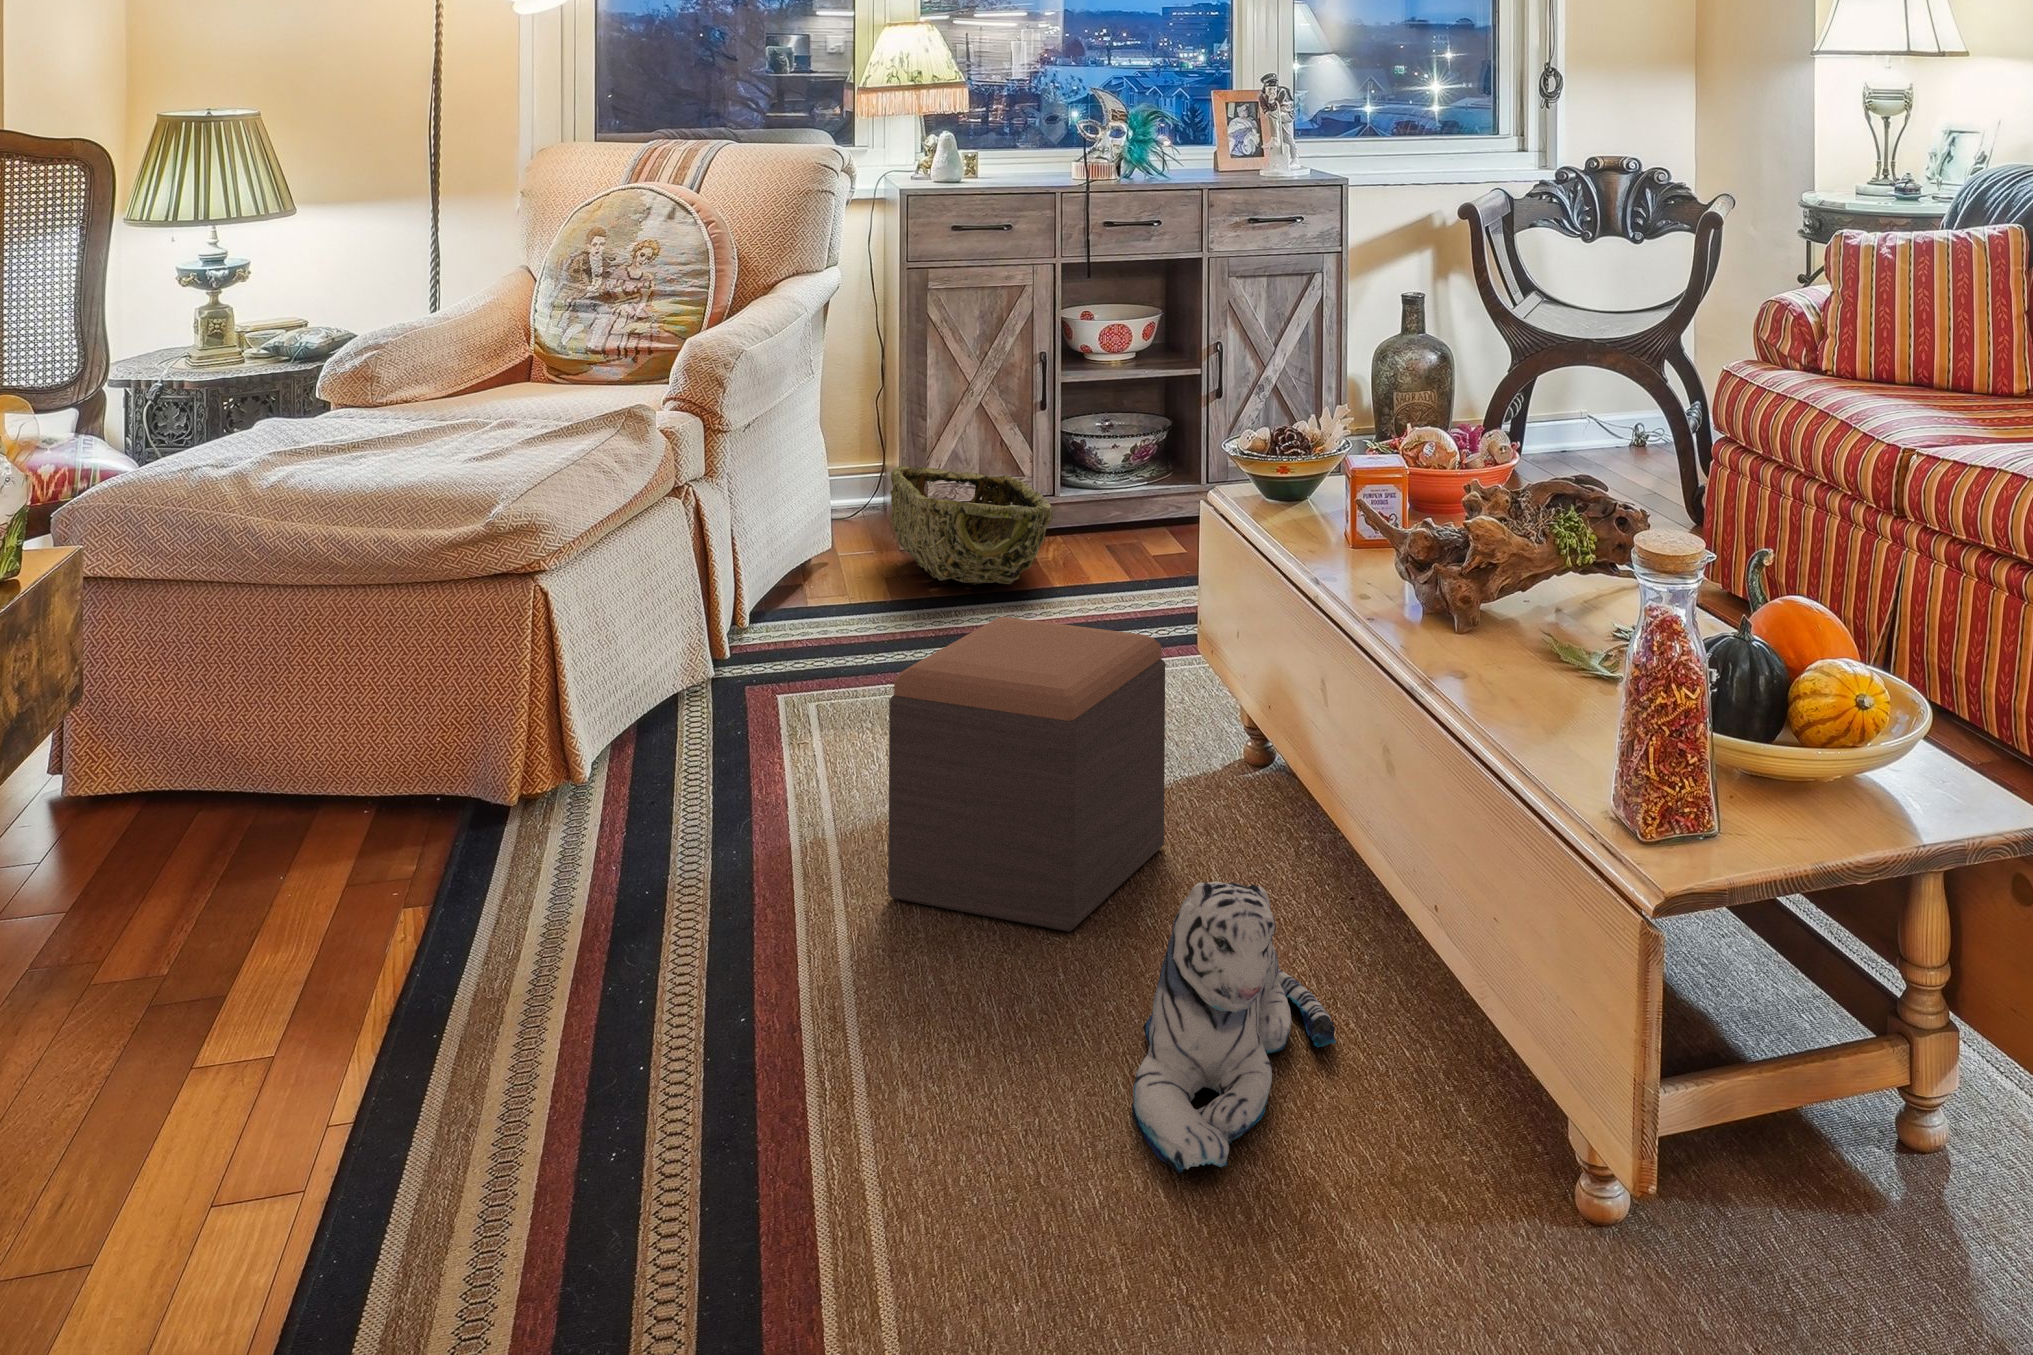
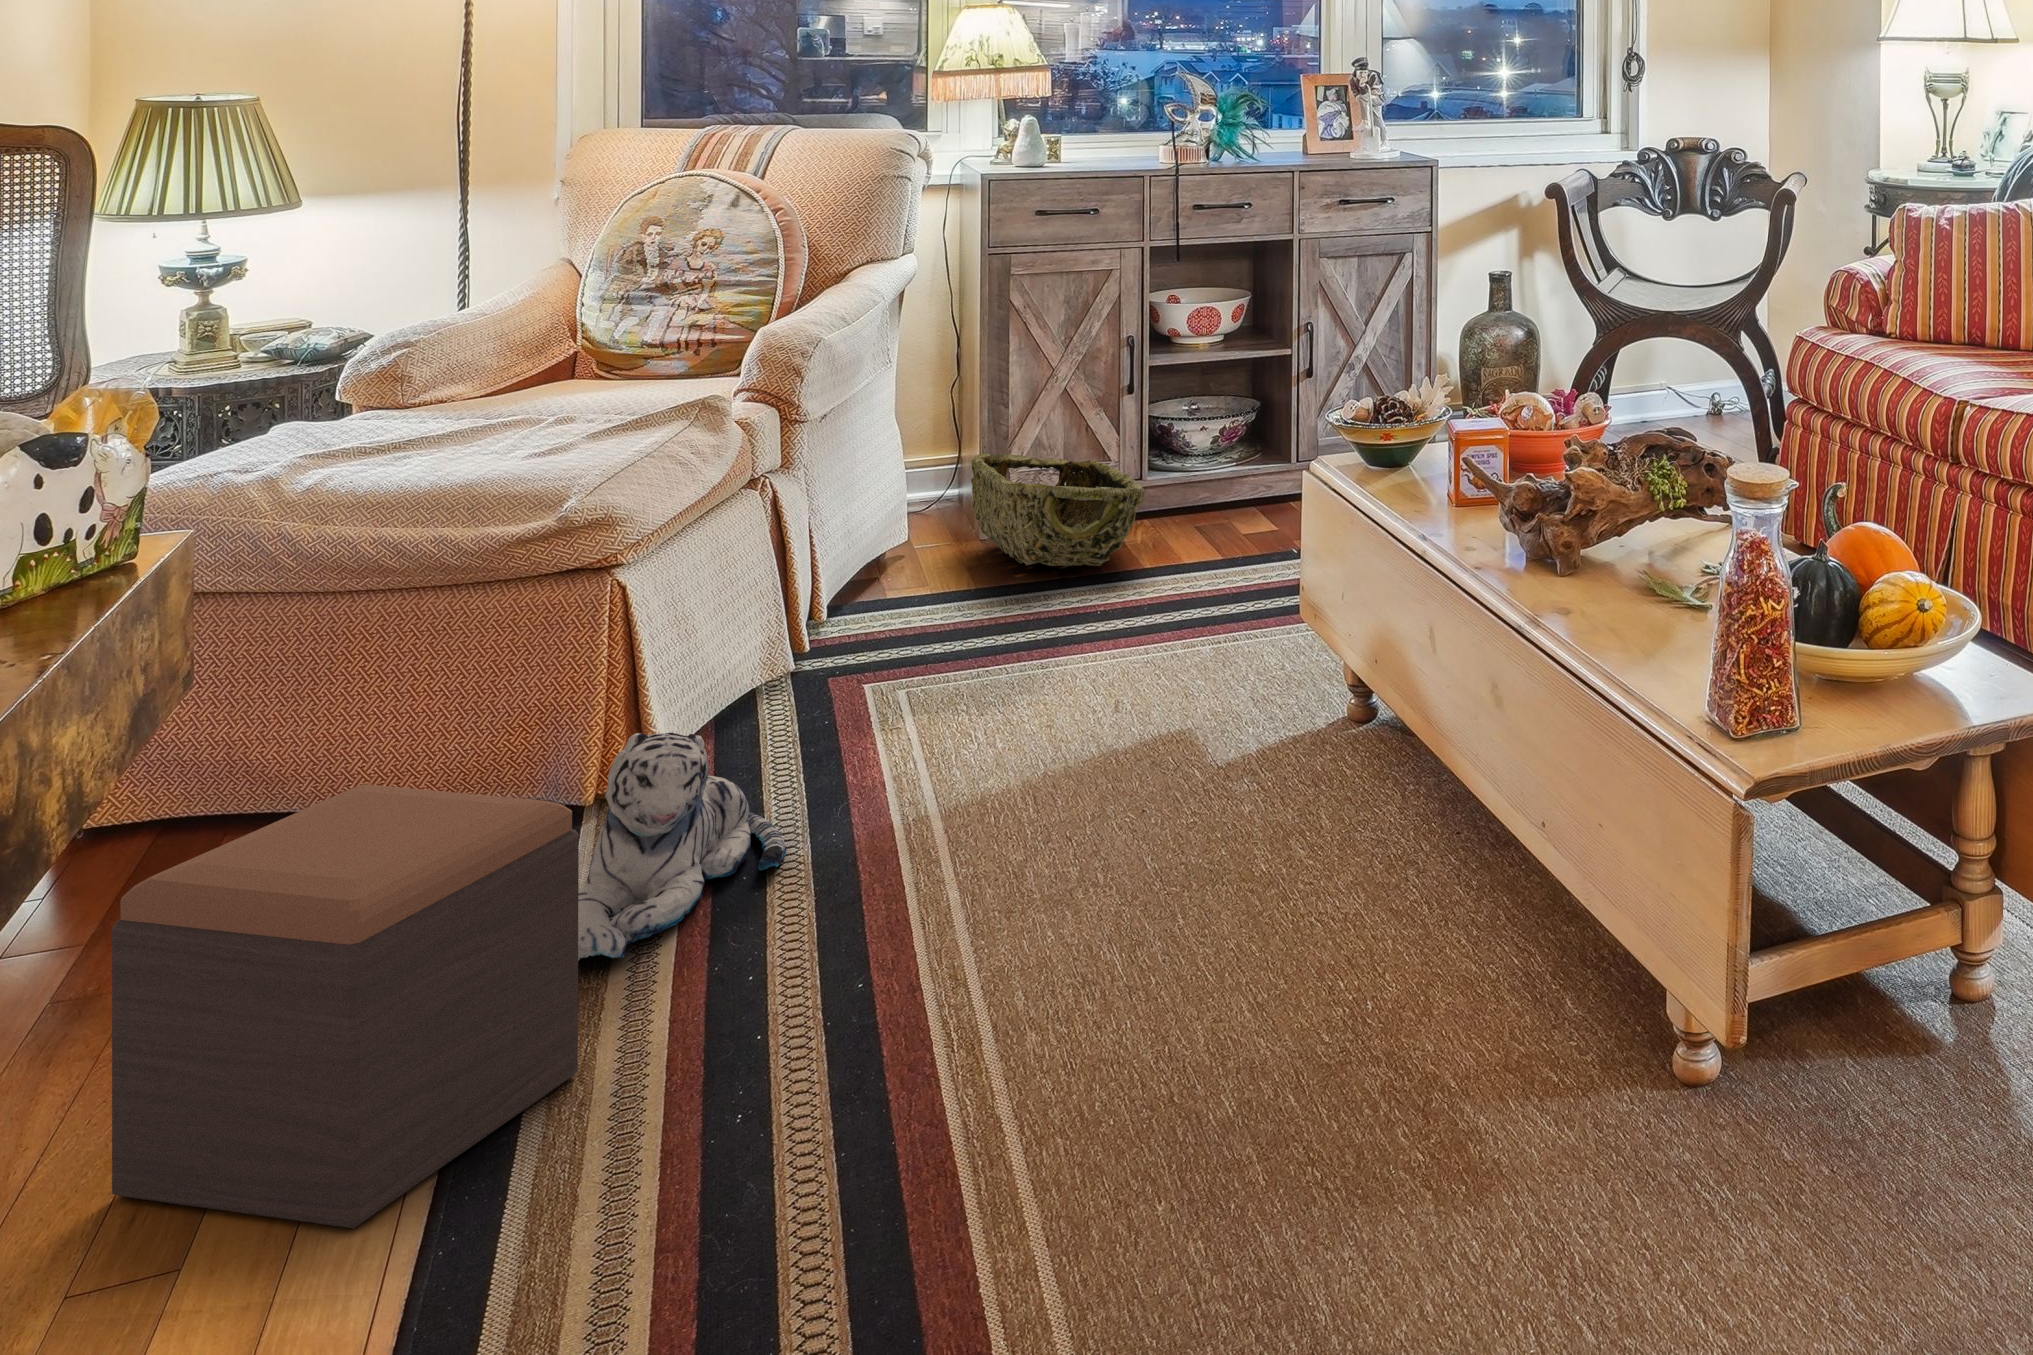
footstool: present [888,617,1165,932] -> present [112,784,579,1229]
plush toy: present [1132,881,1336,1173] -> present [578,732,786,961]

